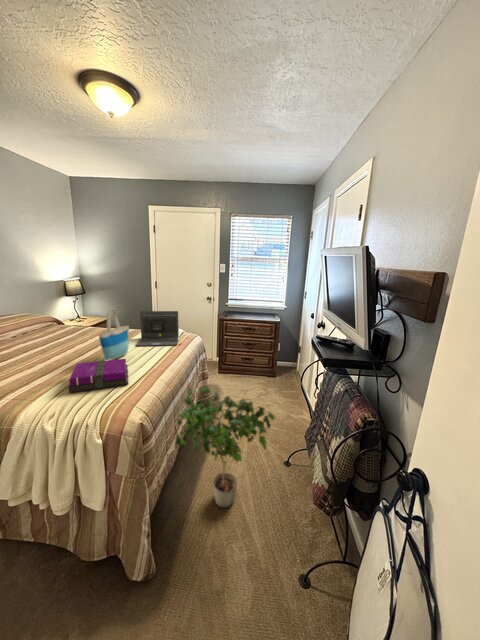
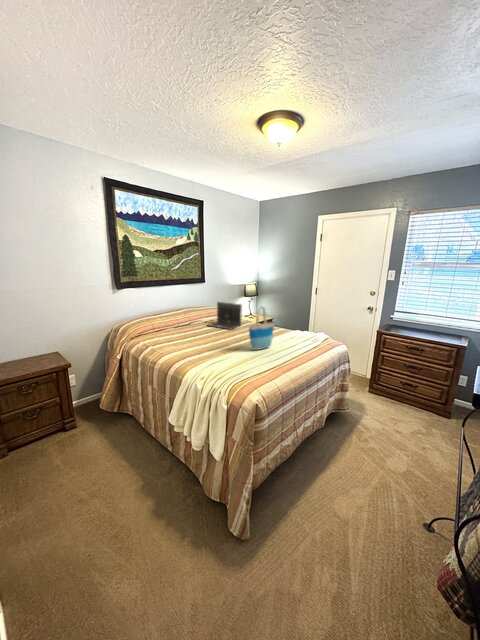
laptop: present [136,311,181,346] -> present [208,302,242,330]
notebook: present [69,359,128,393] -> none [218,346,265,371]
potted plant: present [175,386,275,508] -> none [286,391,404,529]

